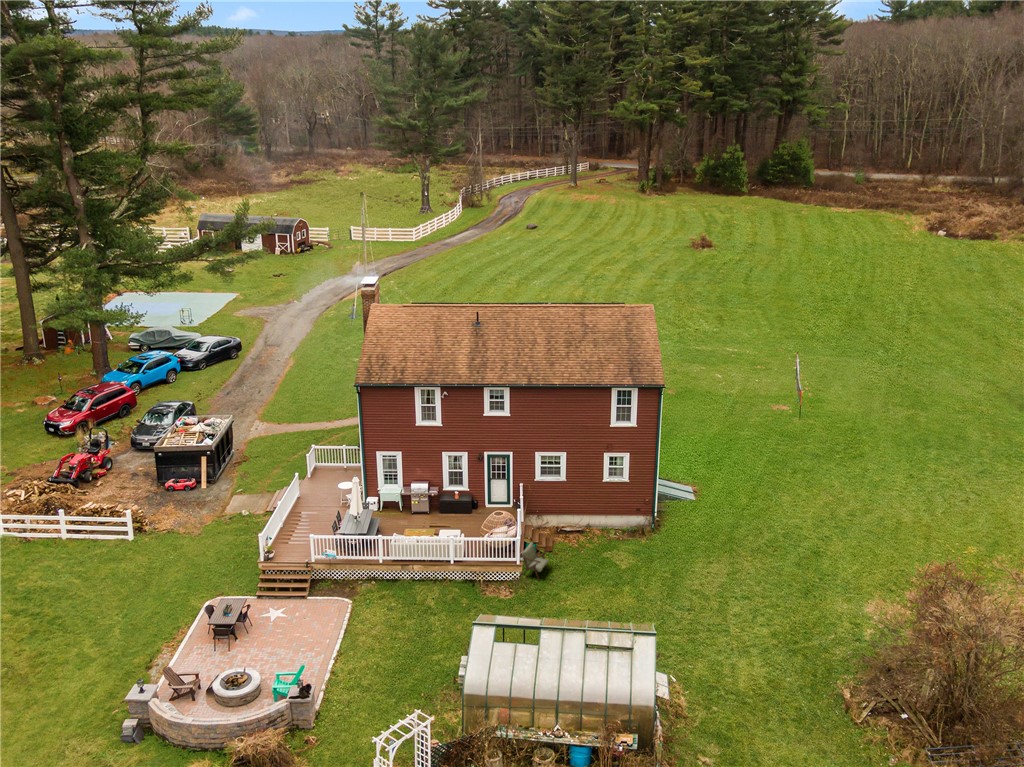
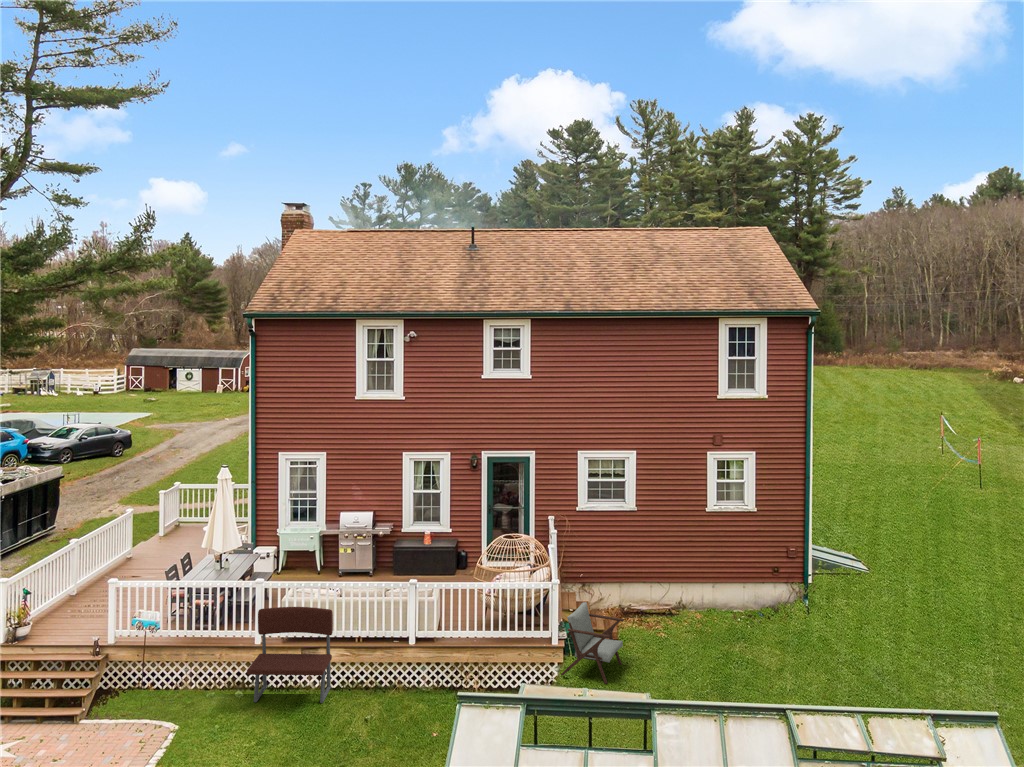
bench: none [382,550,417,591] -> present [247,607,333,703]

